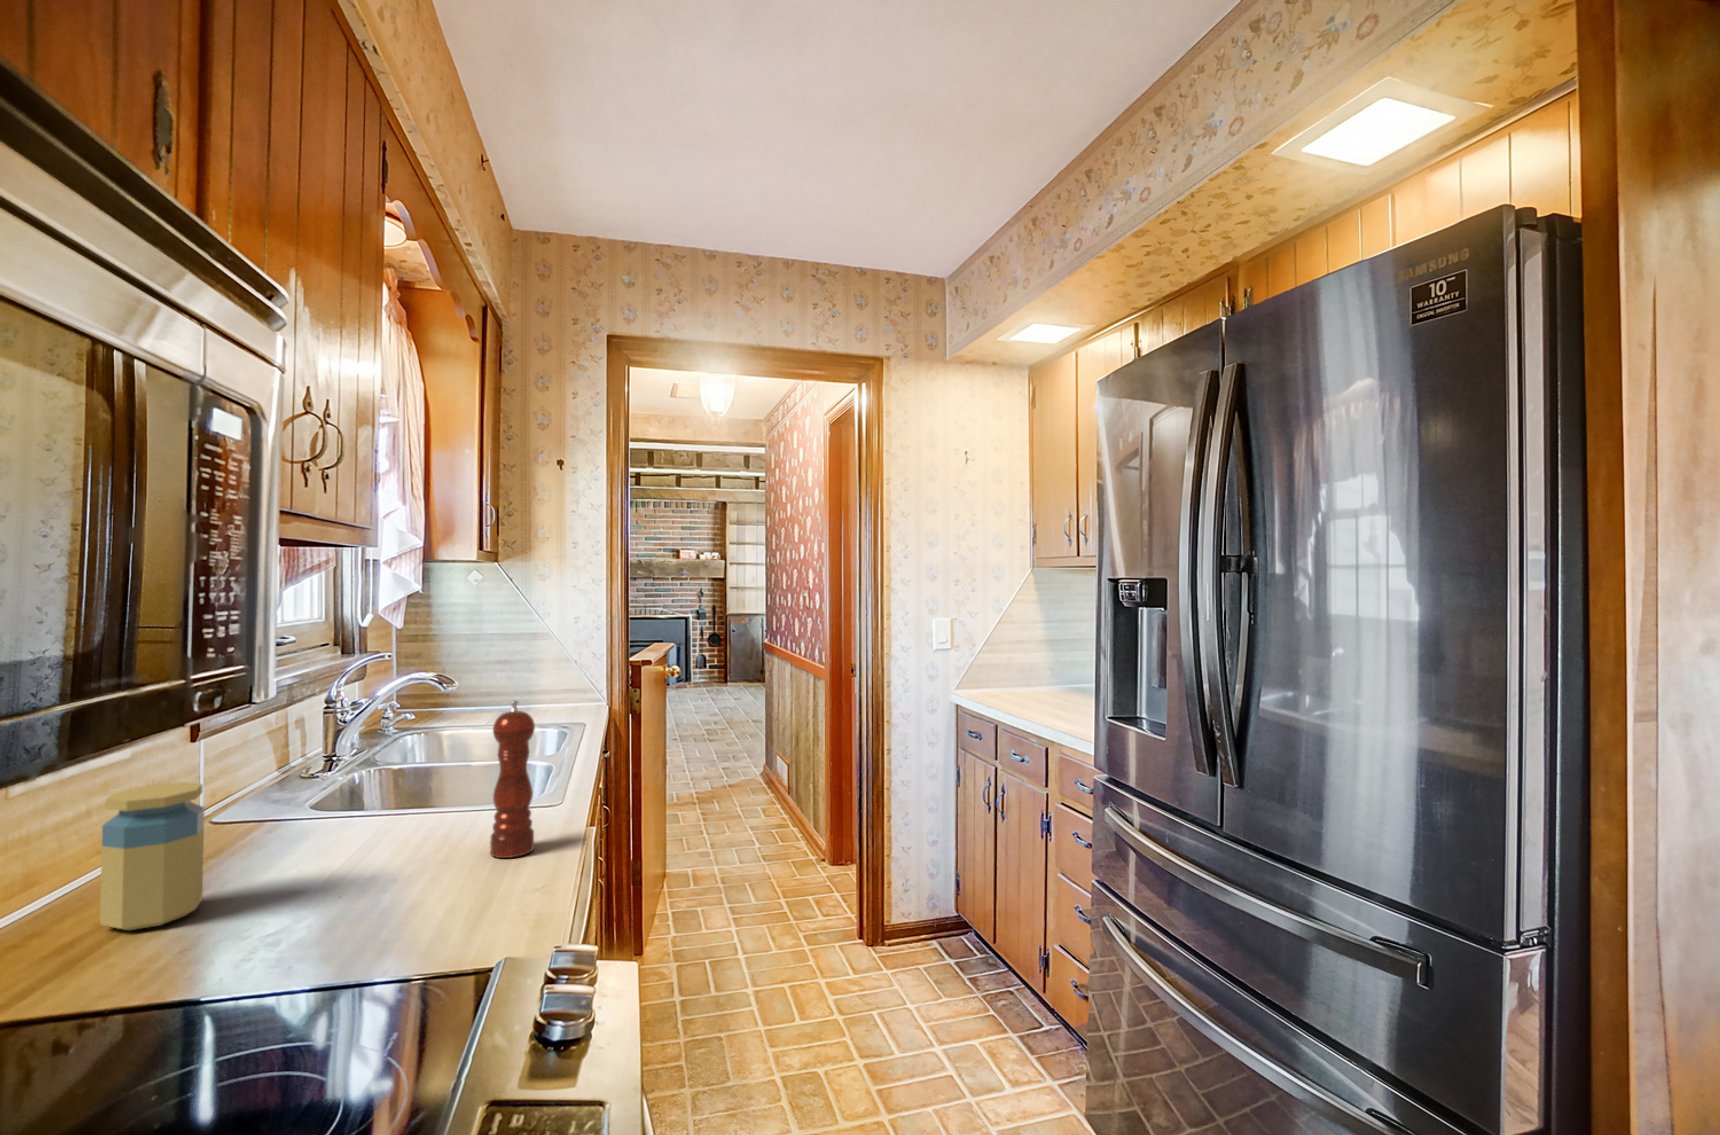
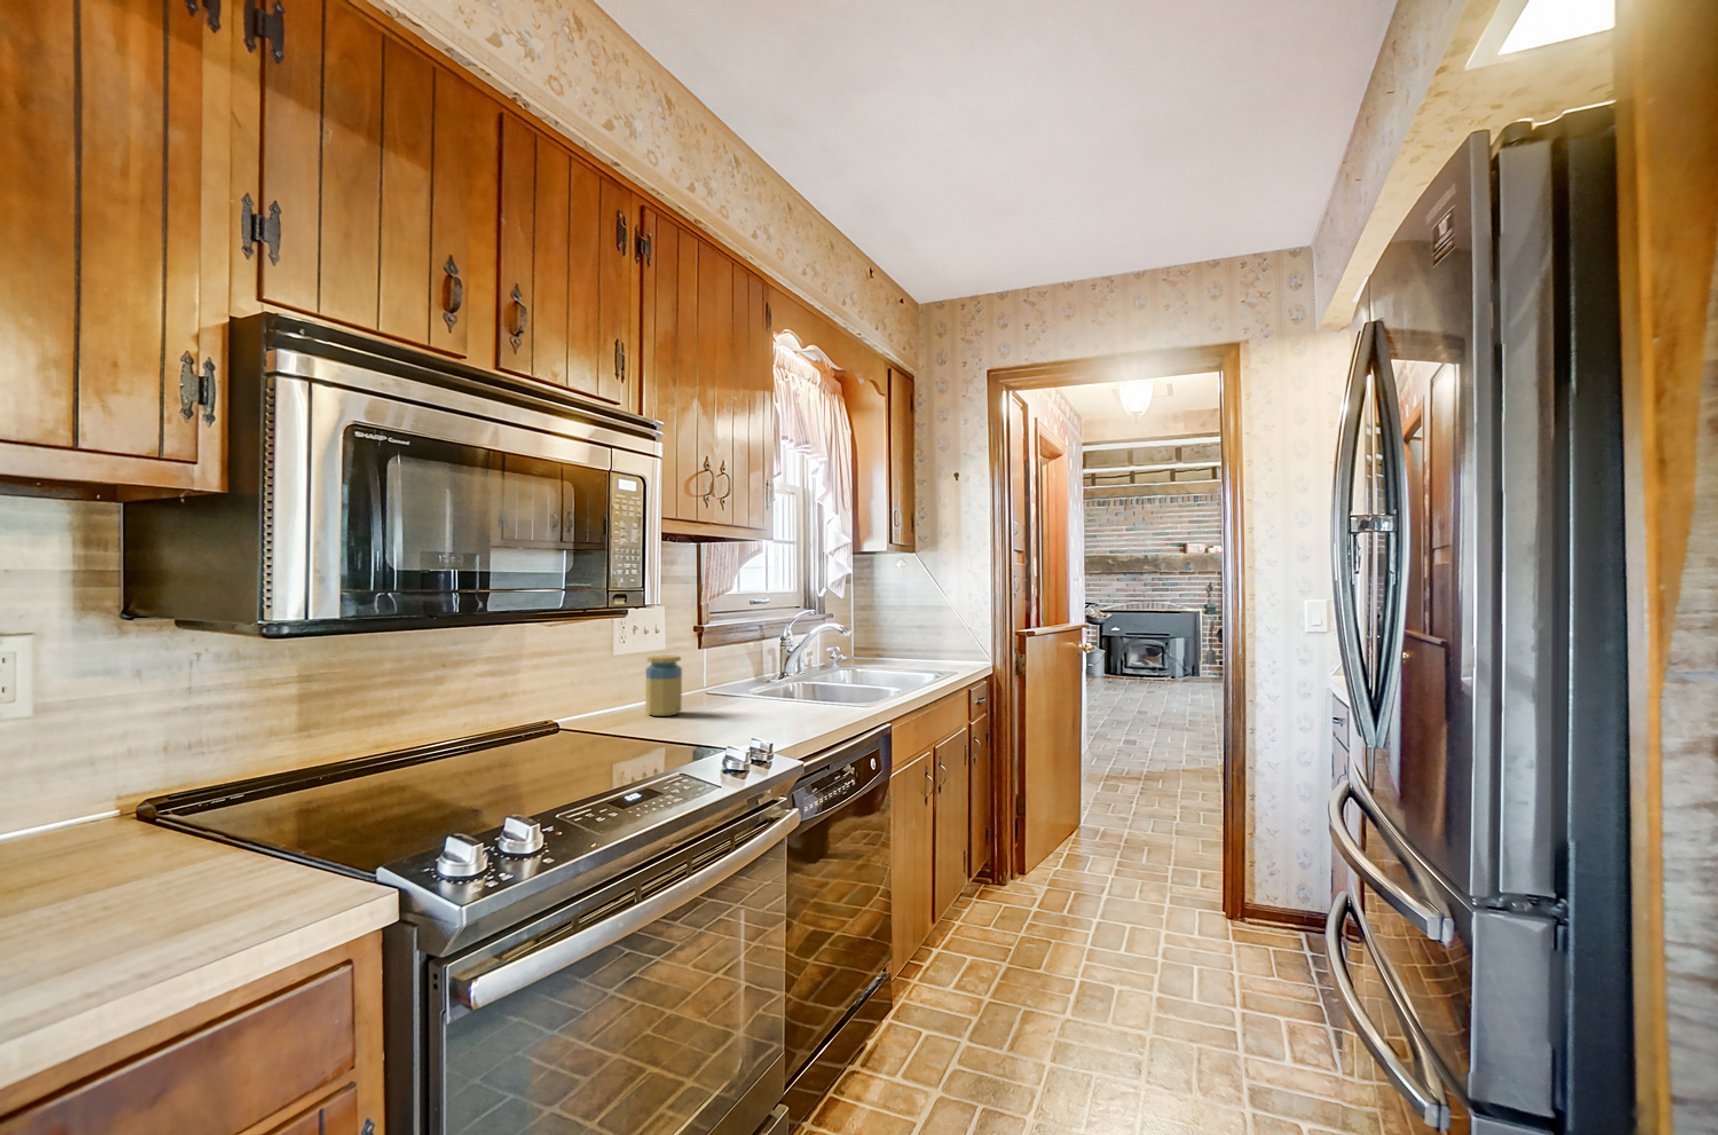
pepper mill: present [490,700,535,858] -> none [806,630,829,720]

